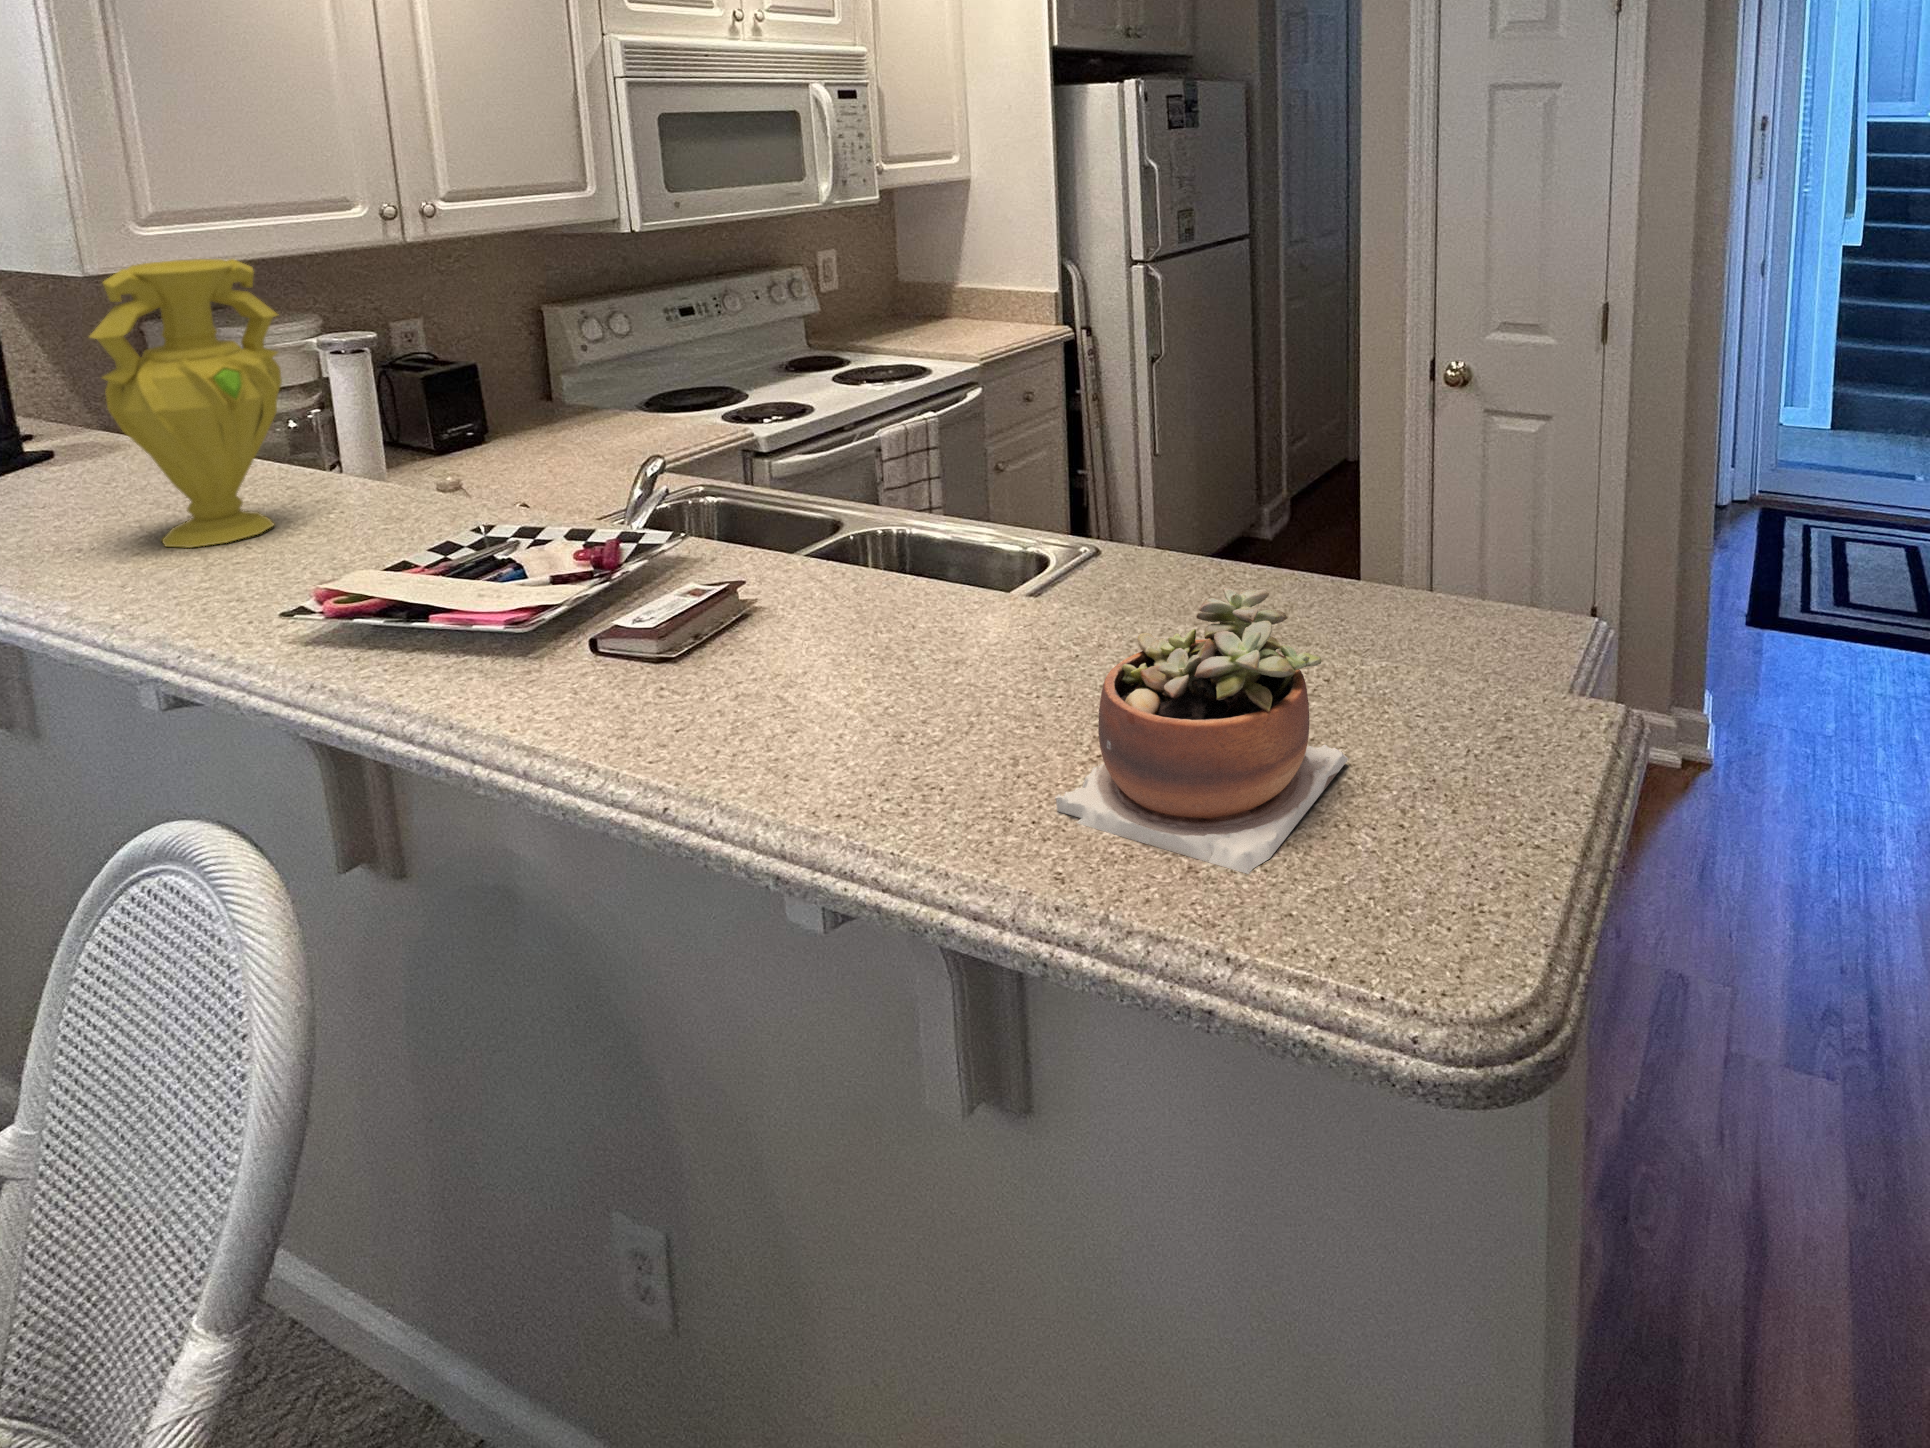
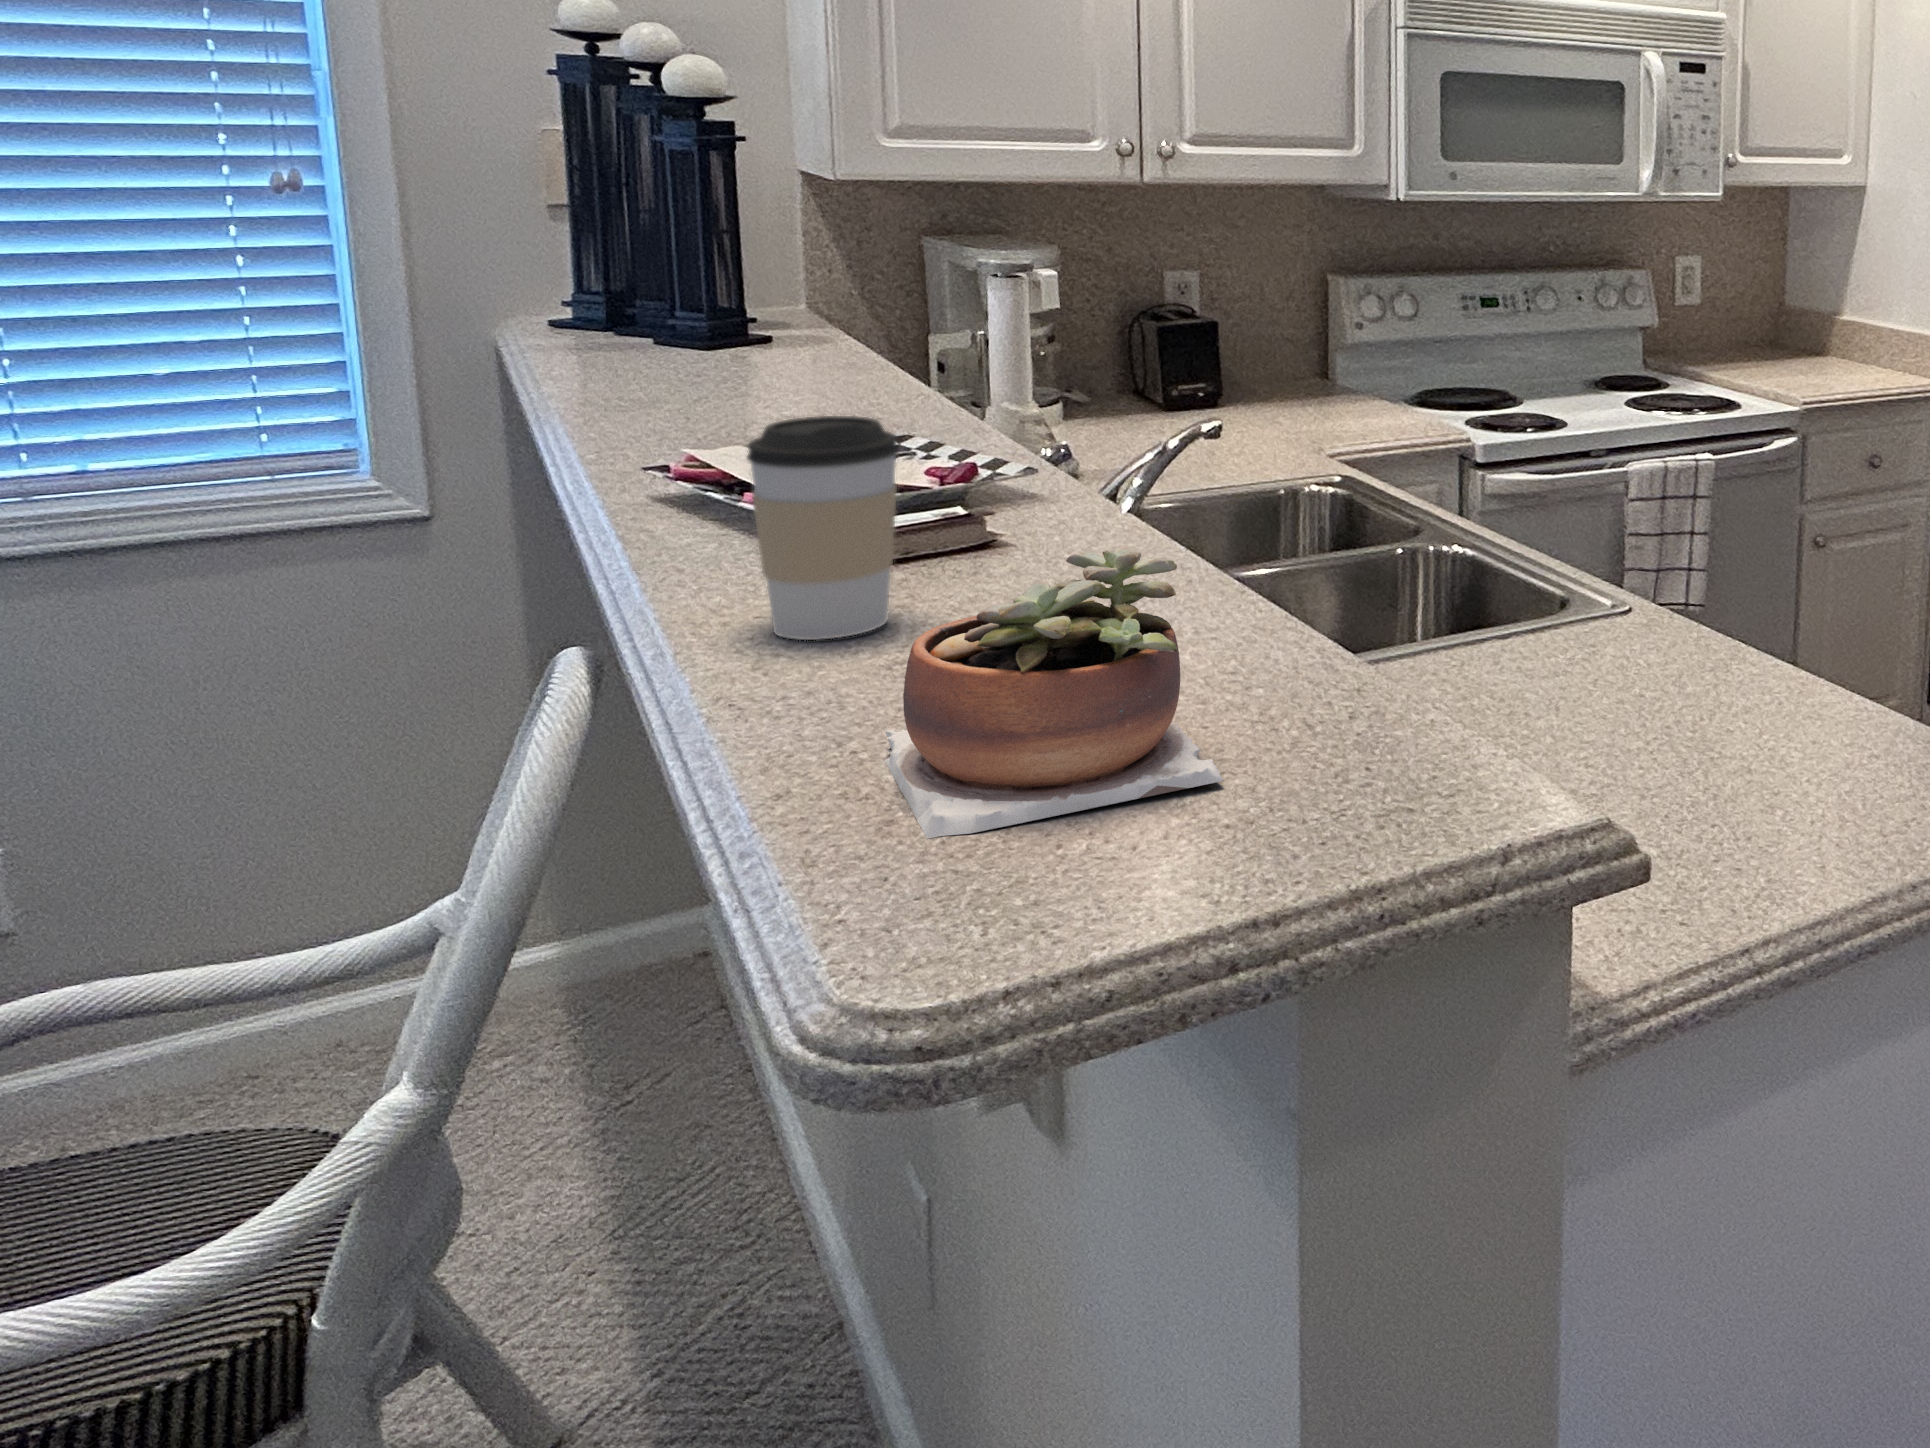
vase: present [90,259,282,548] -> none [658,146,835,418]
coffee cup: none [695,520,827,744] -> present [747,416,899,640]

